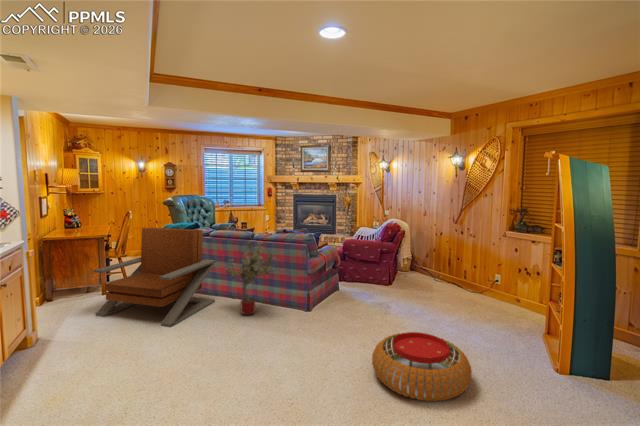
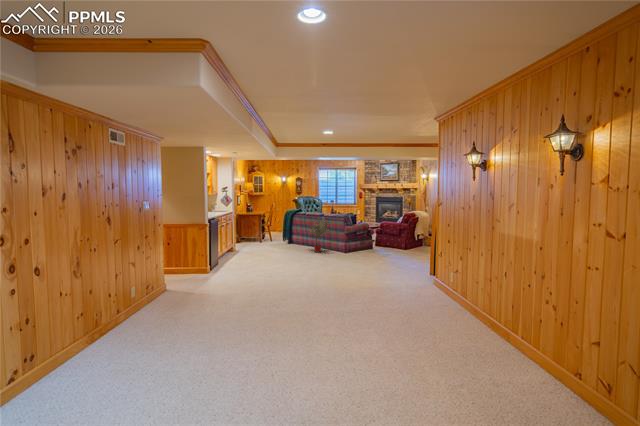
lounge chair: present [93,228,216,327] -> none [256,211,307,252]
pouf: present [372,332,472,402] -> none [347,254,388,274]

